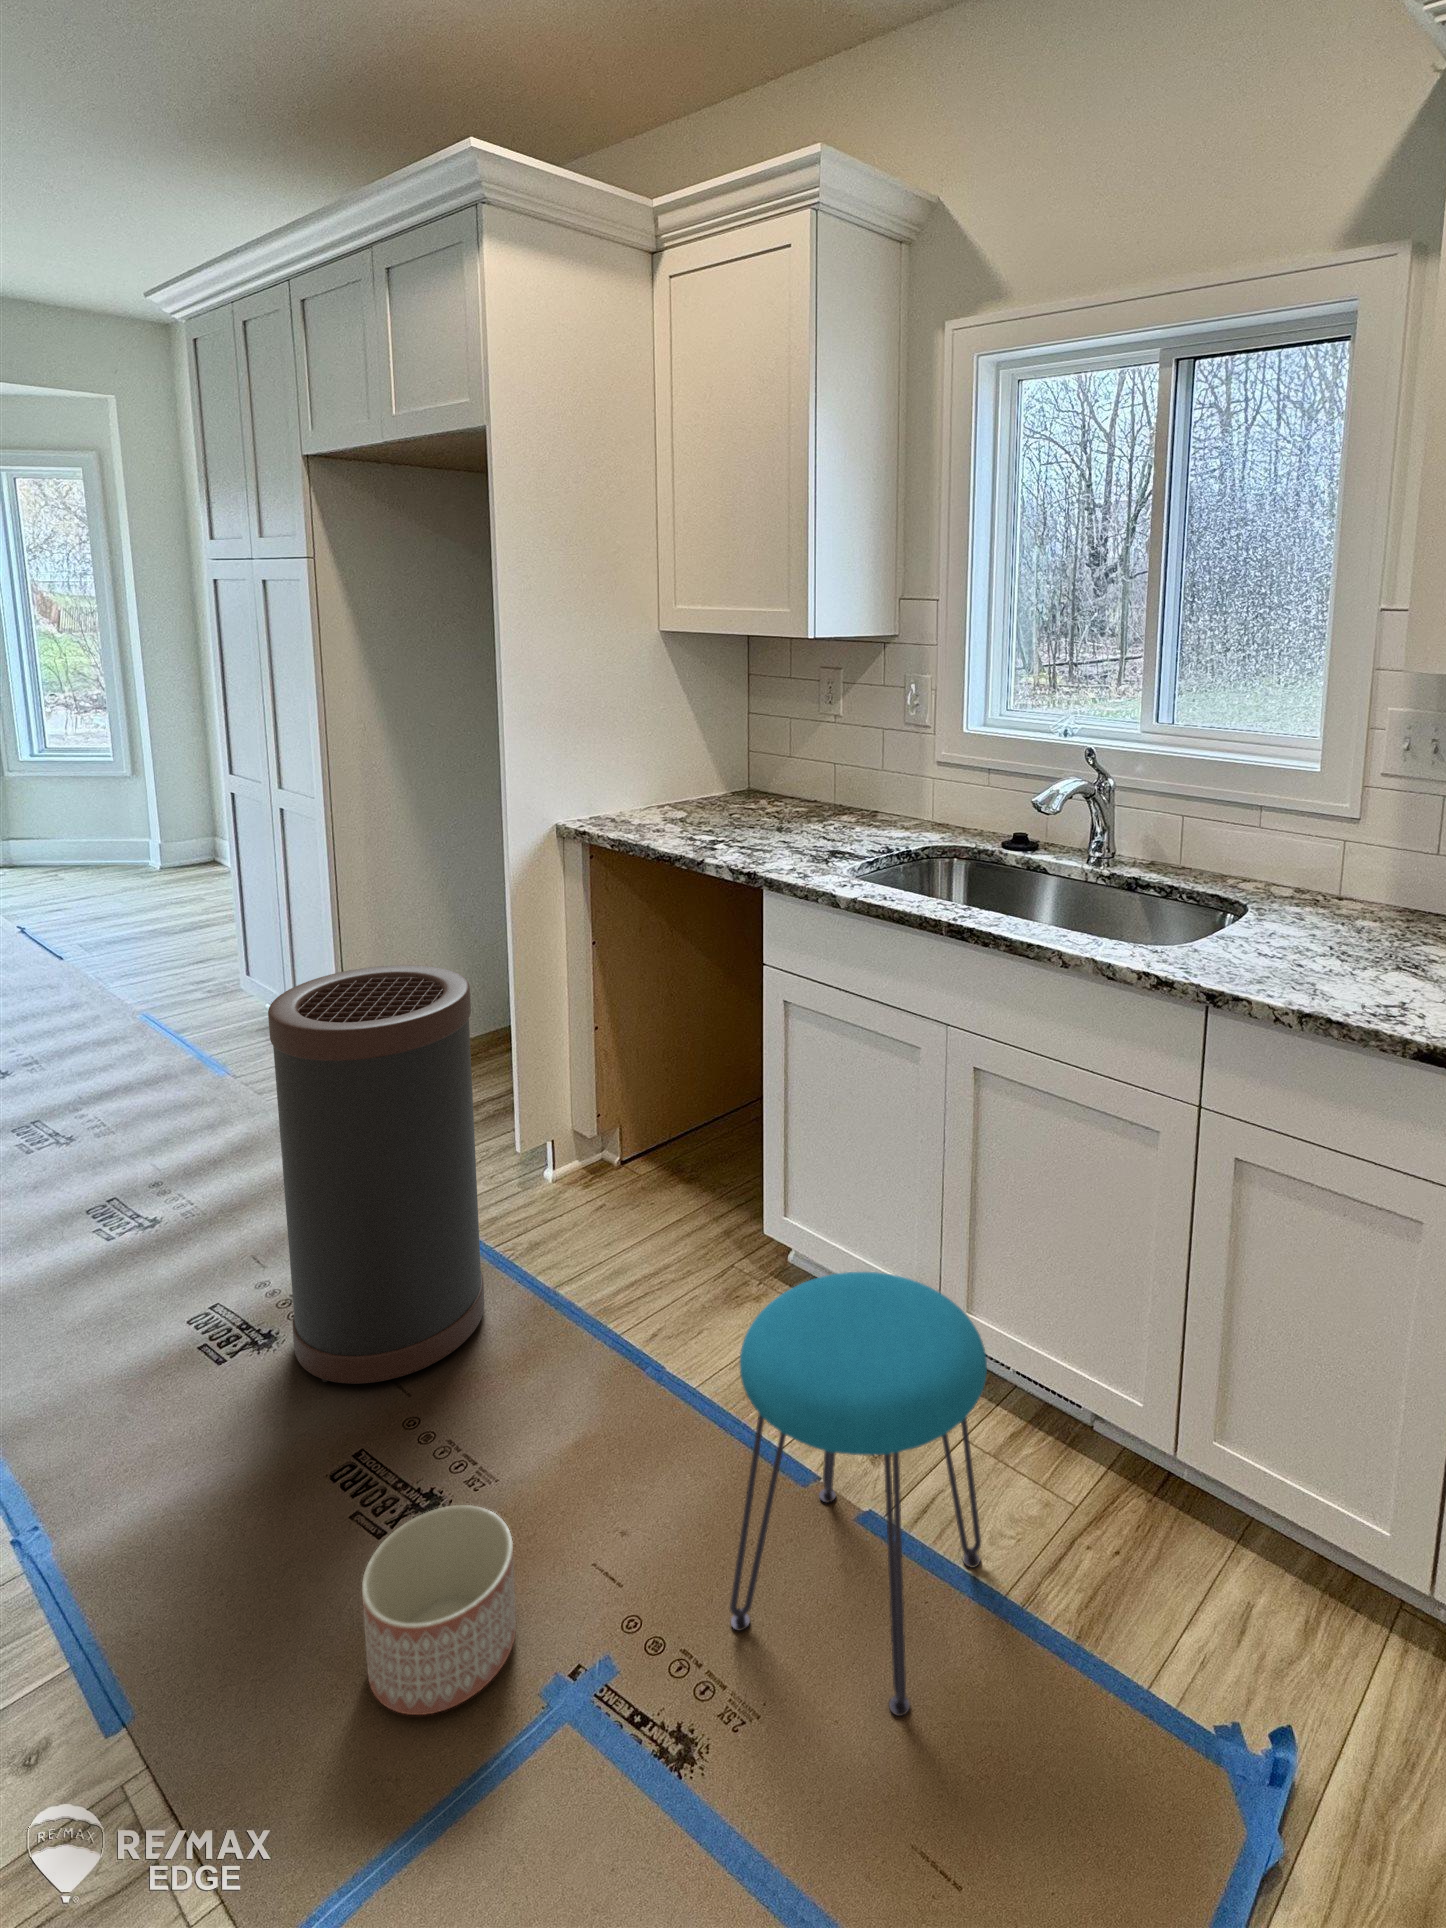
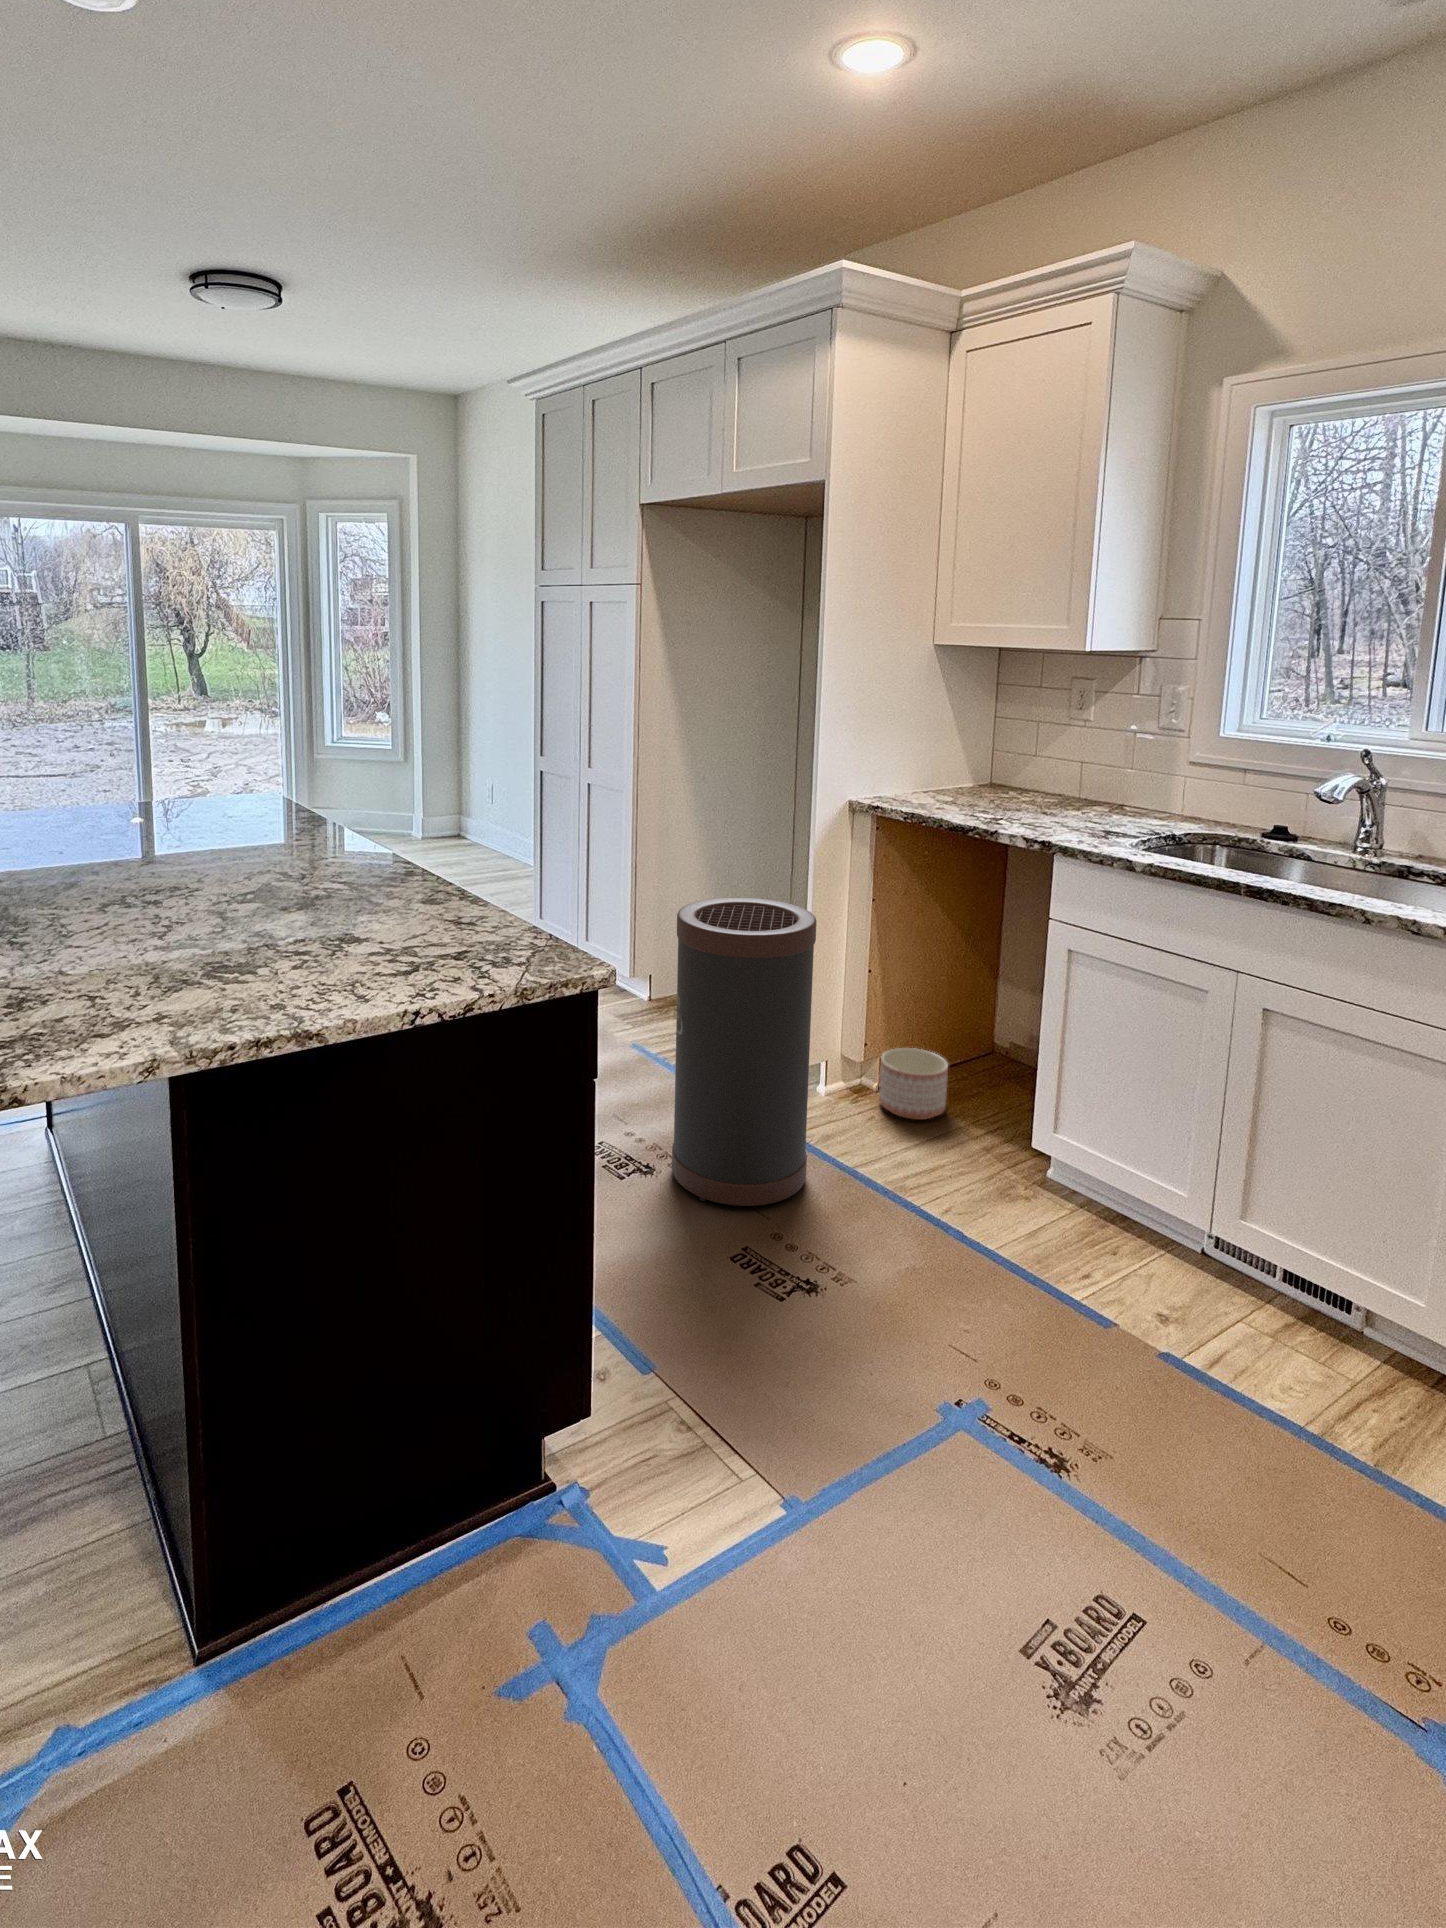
stool: present [730,1272,987,1716] -> none [1072,1152,1307,1482]
planter: present [362,1505,516,1715] -> present [879,1048,948,1120]

